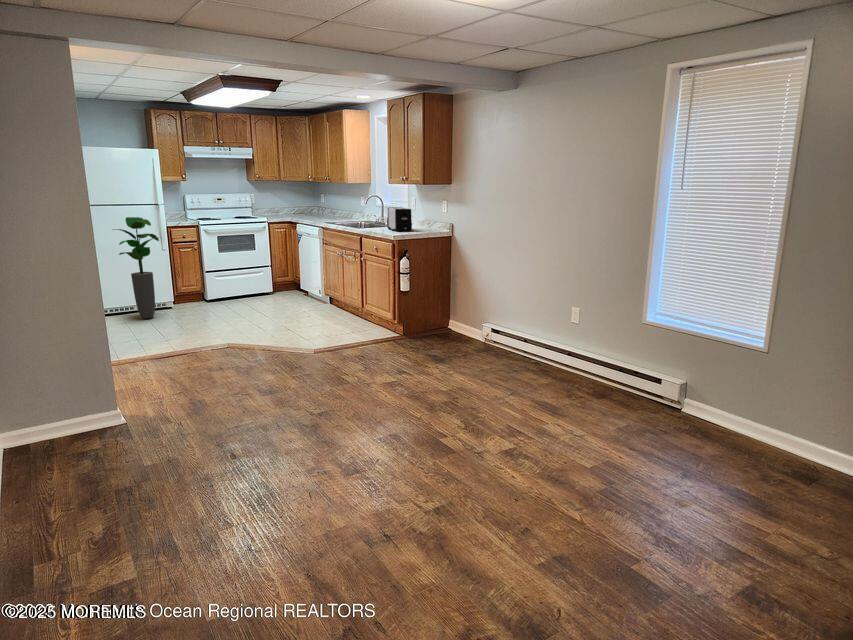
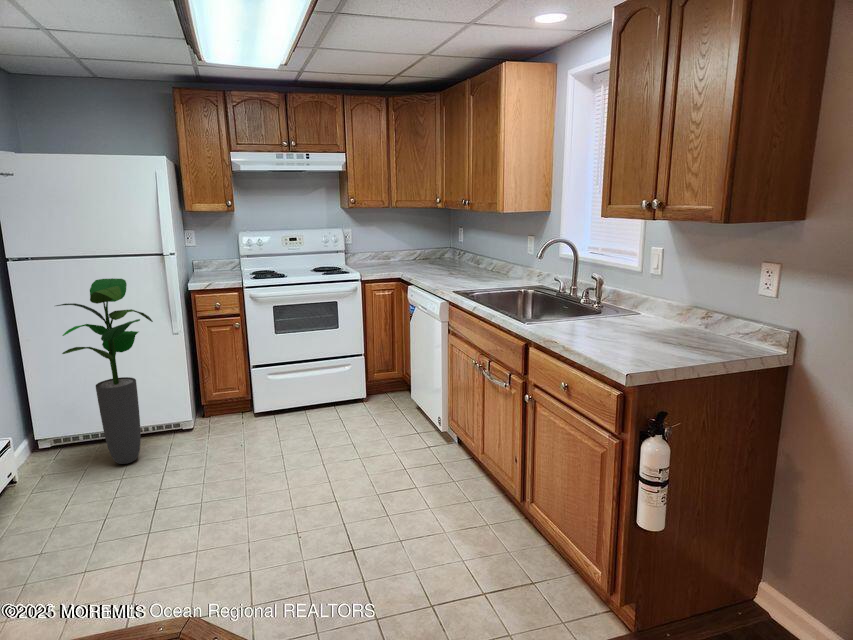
toaster: present [387,207,412,232] -> none [594,275,669,345]

